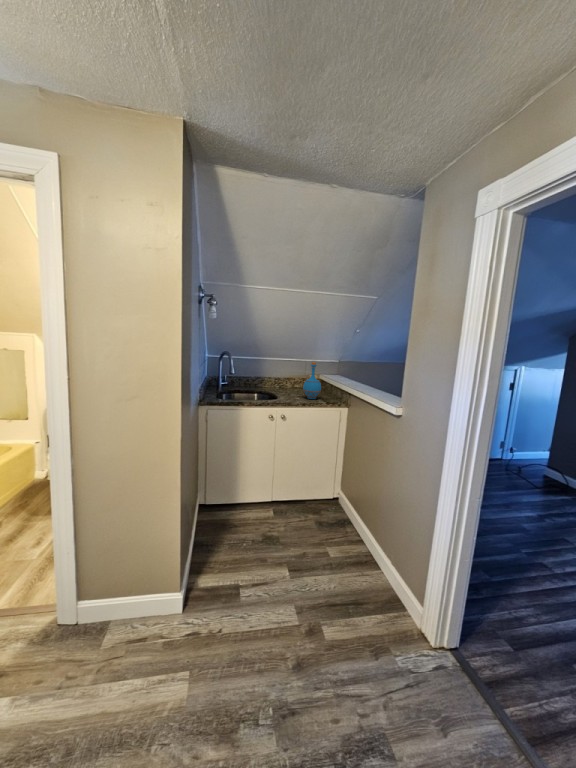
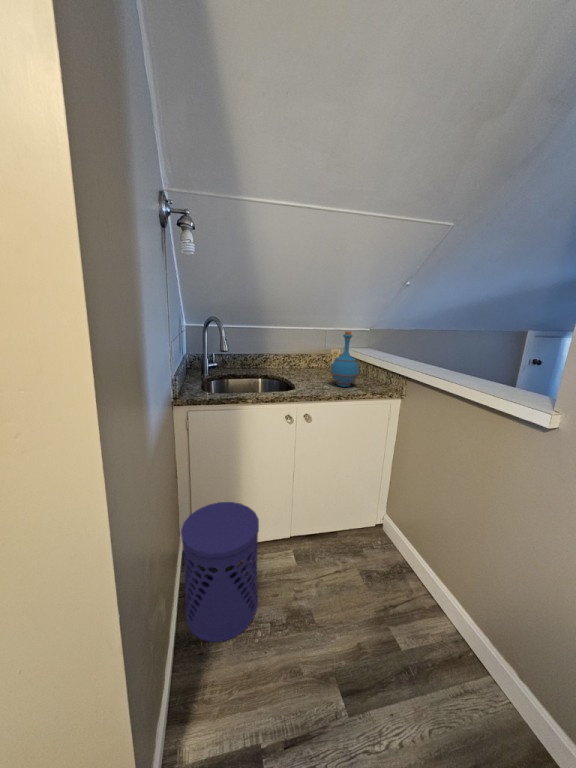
waste bin: none [200,466,247,546] -> present [181,502,259,642]

